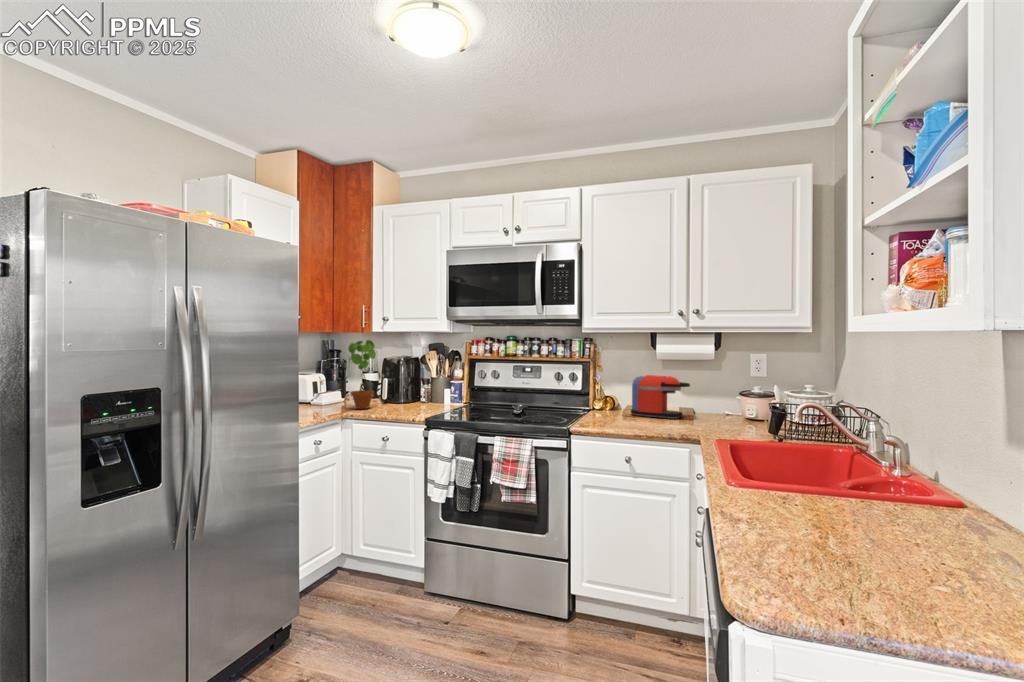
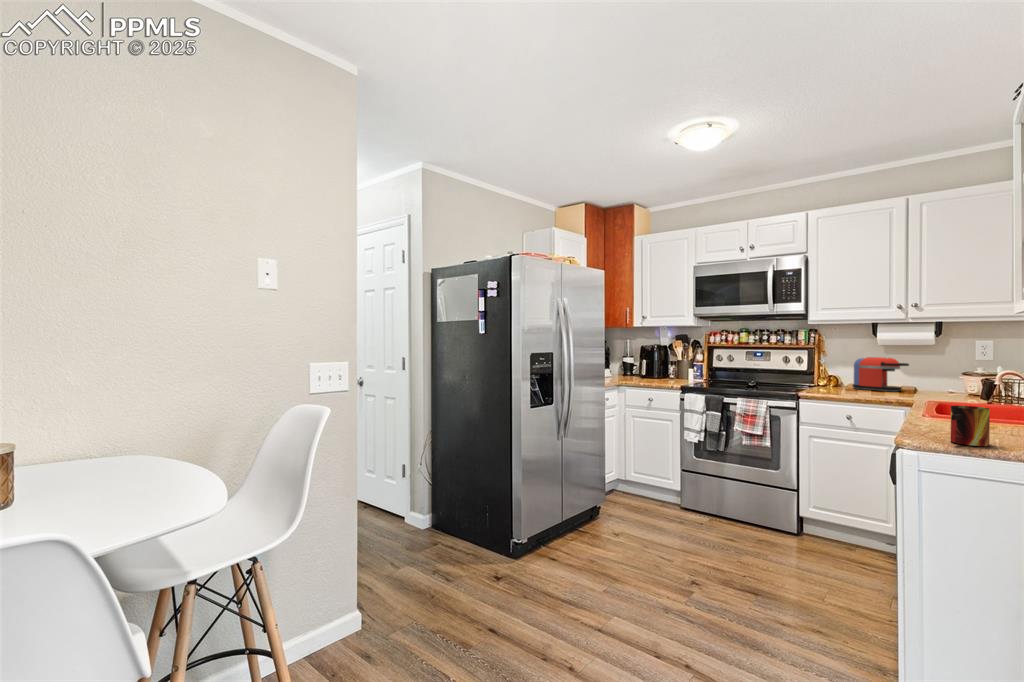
potted plant: present [348,340,376,409] -> none [619,332,639,380]
mug: none [788,506,850,593] -> present [951,406,990,446]

